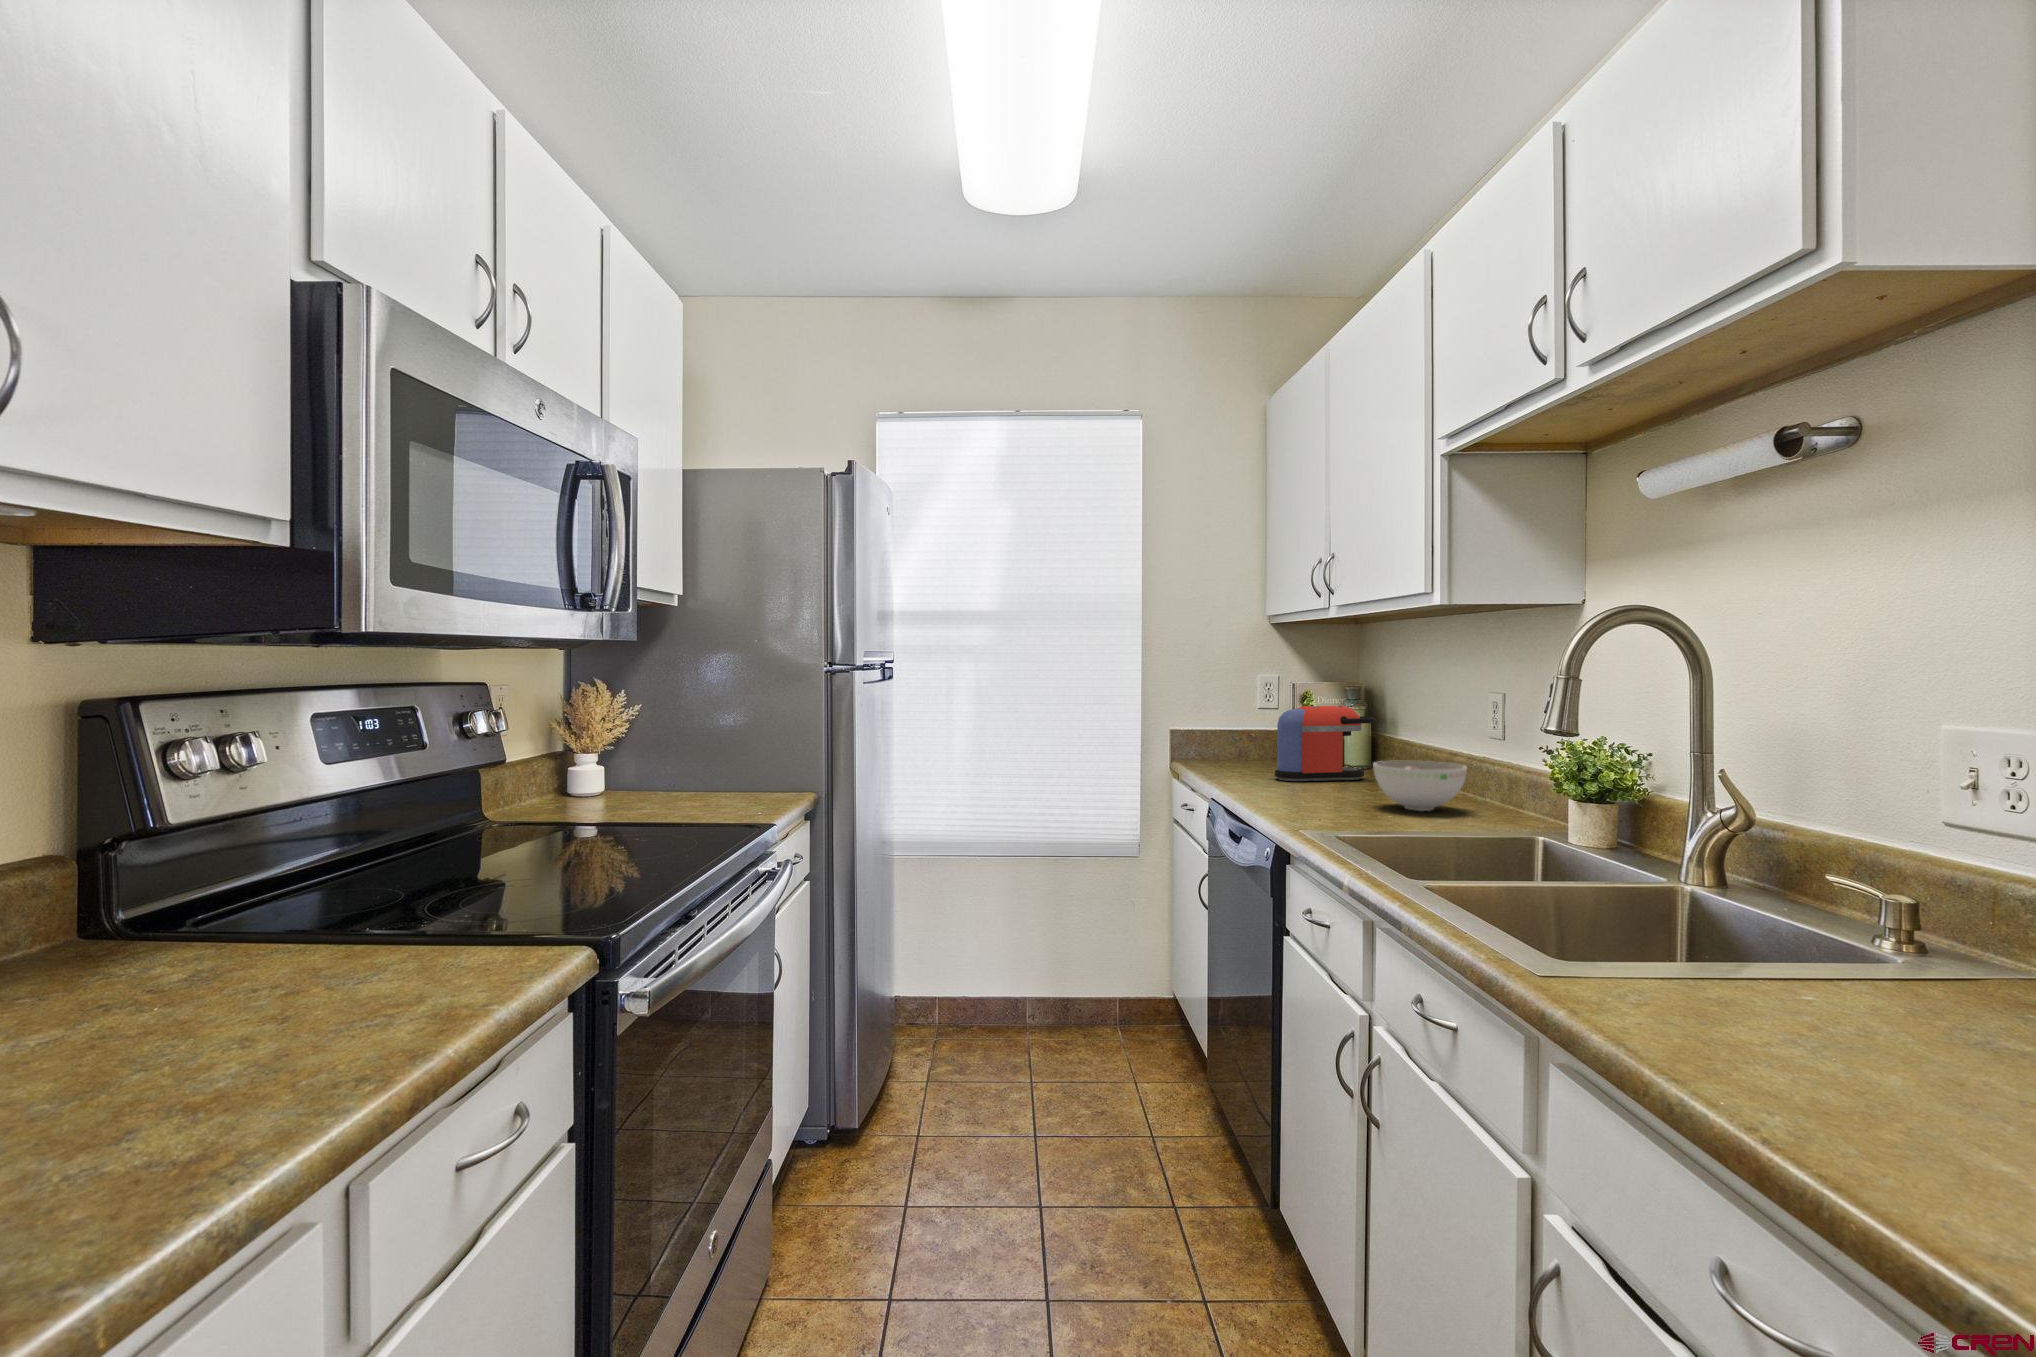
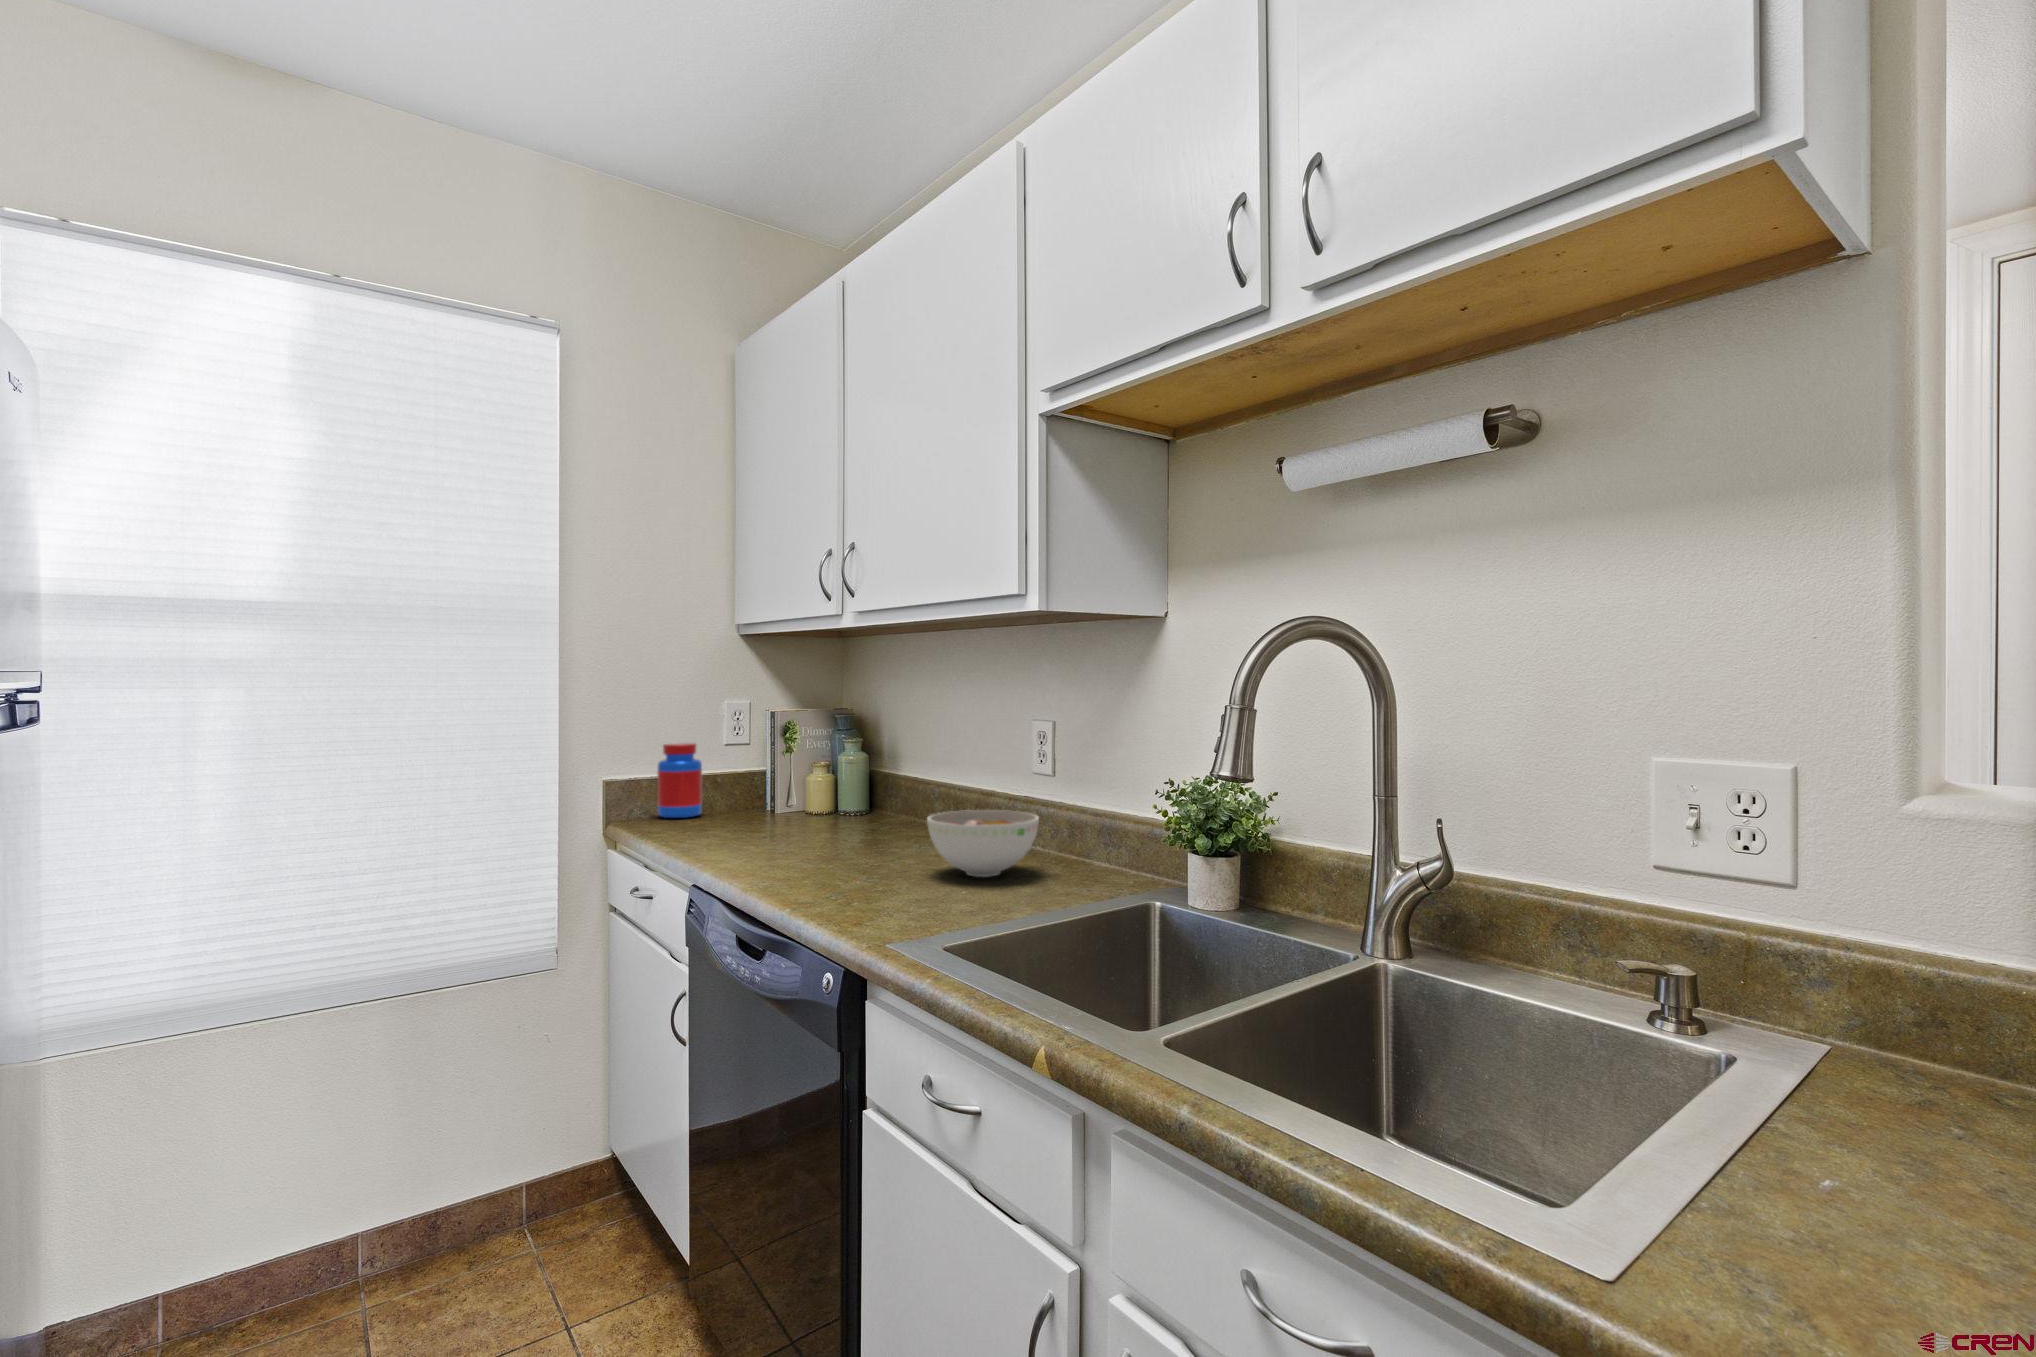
jar: none [1209,705,1241,761] -> present [657,743,702,818]
coffee maker: present [1275,706,1376,781] -> none [768,740,888,844]

